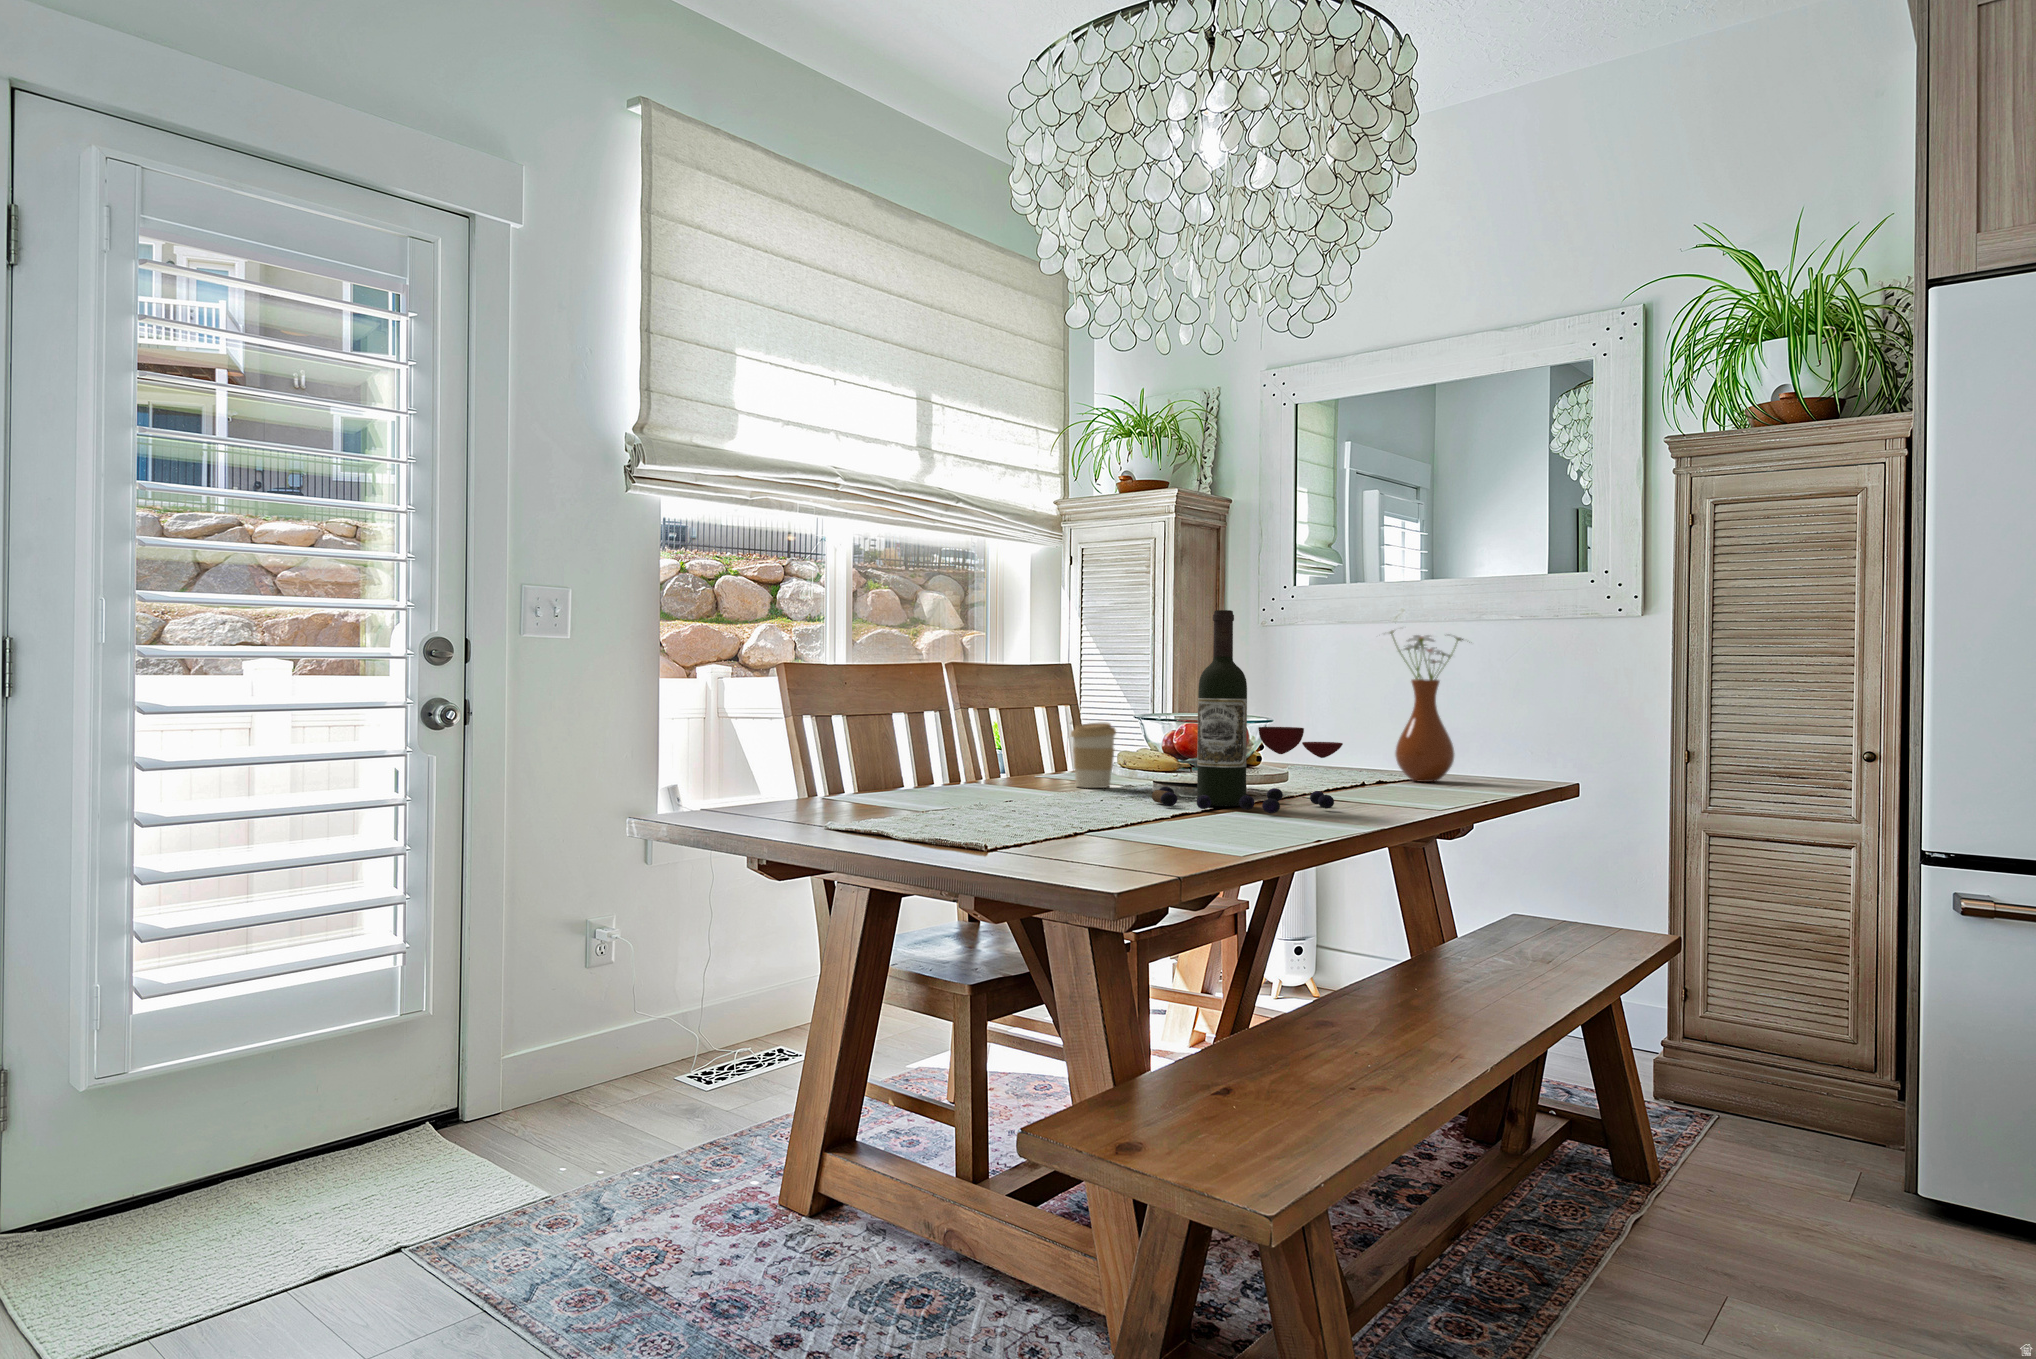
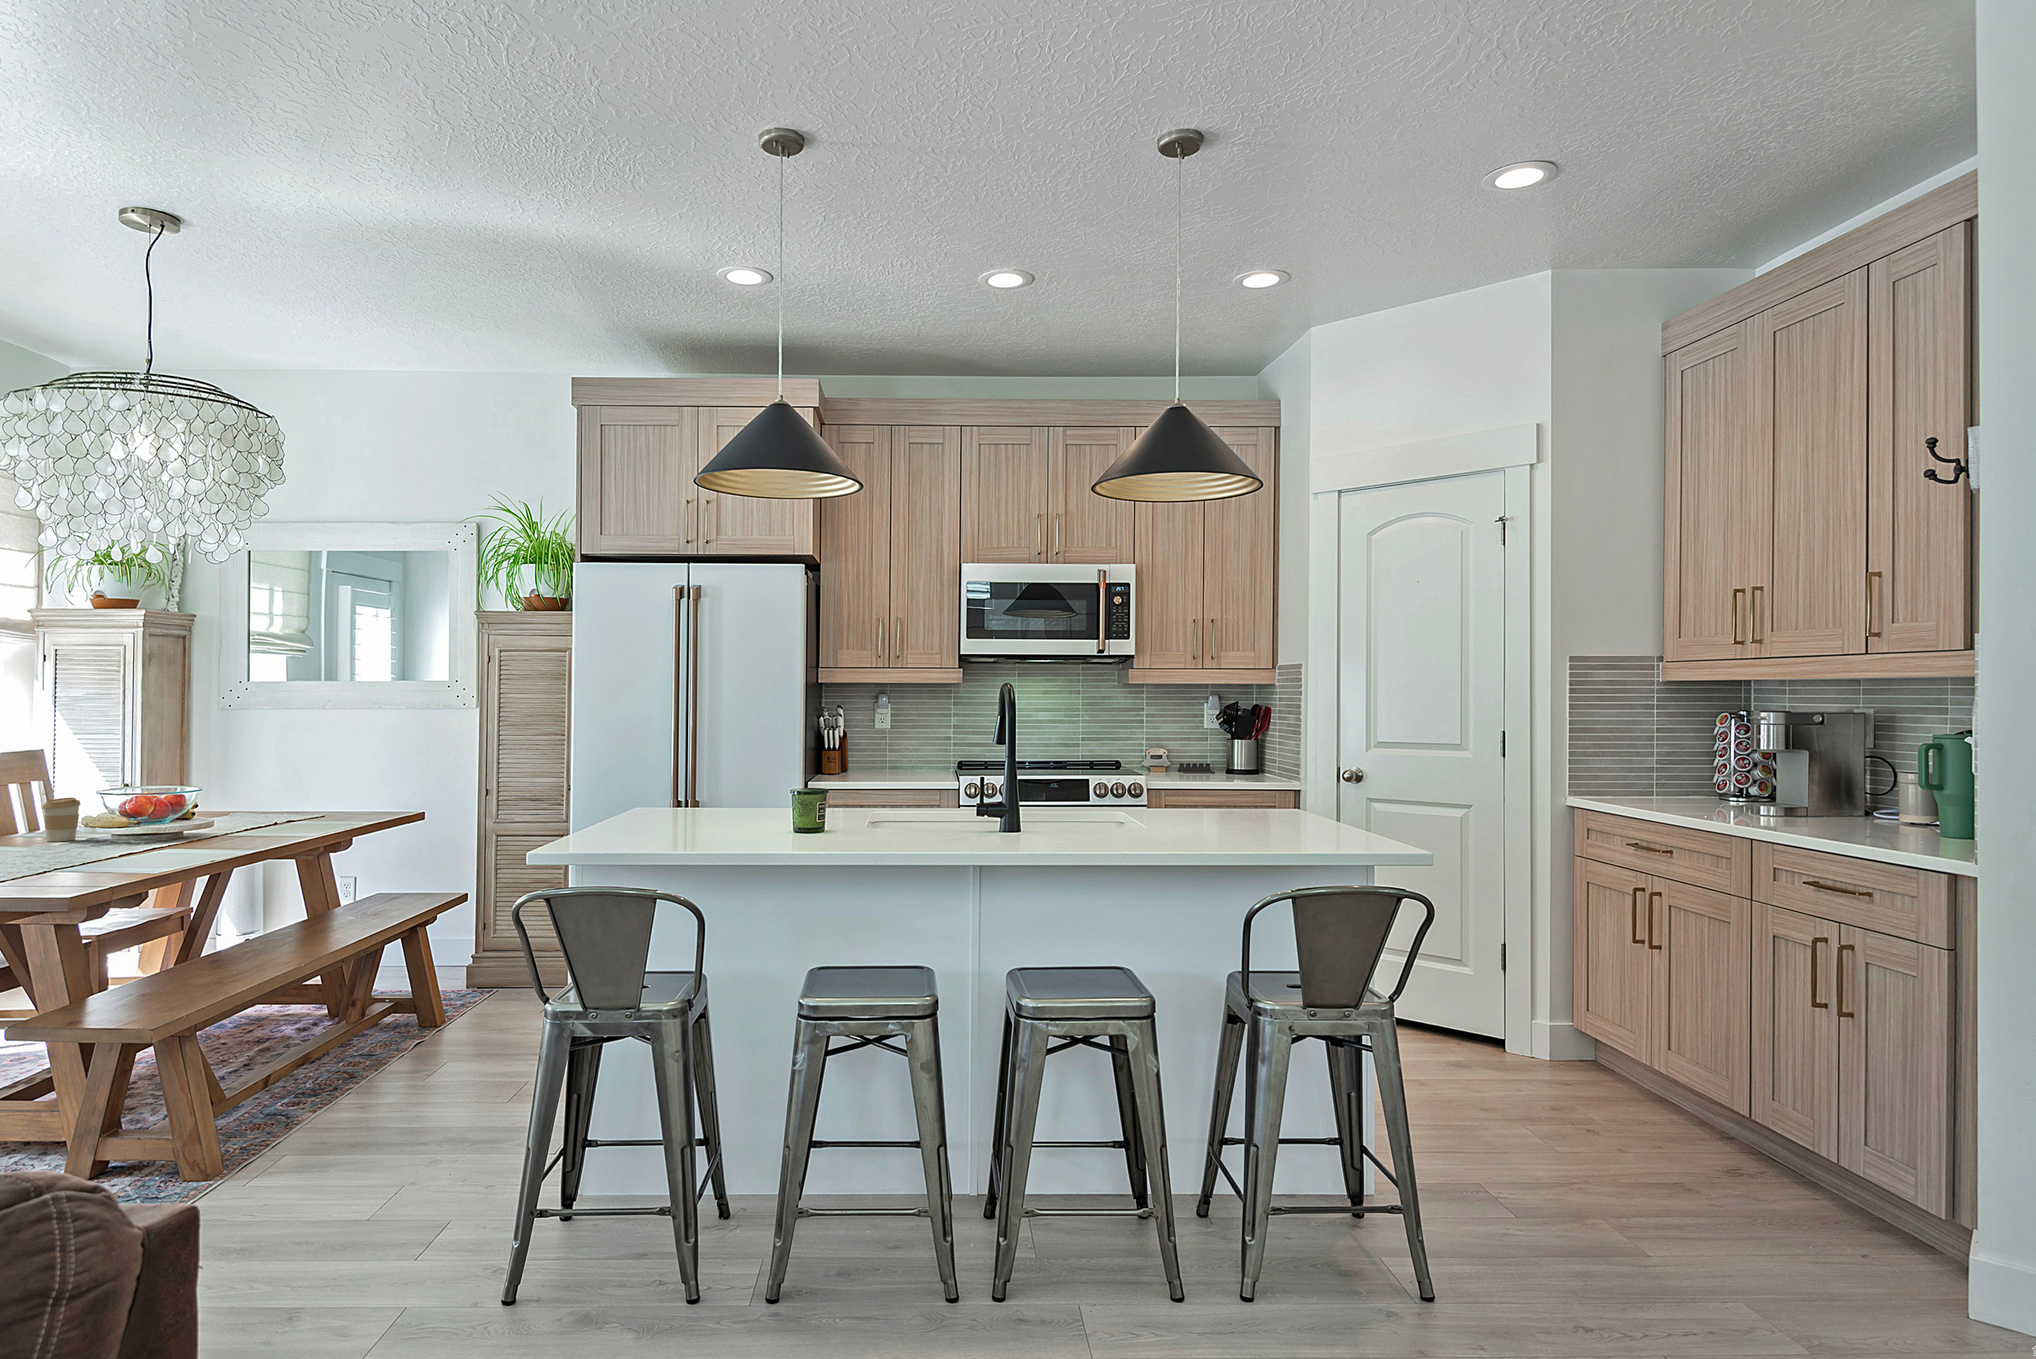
wine bottle: present [1152,610,1343,813] -> none [105,732,237,849]
vase: present [1388,630,1464,782] -> none [287,725,353,819]

